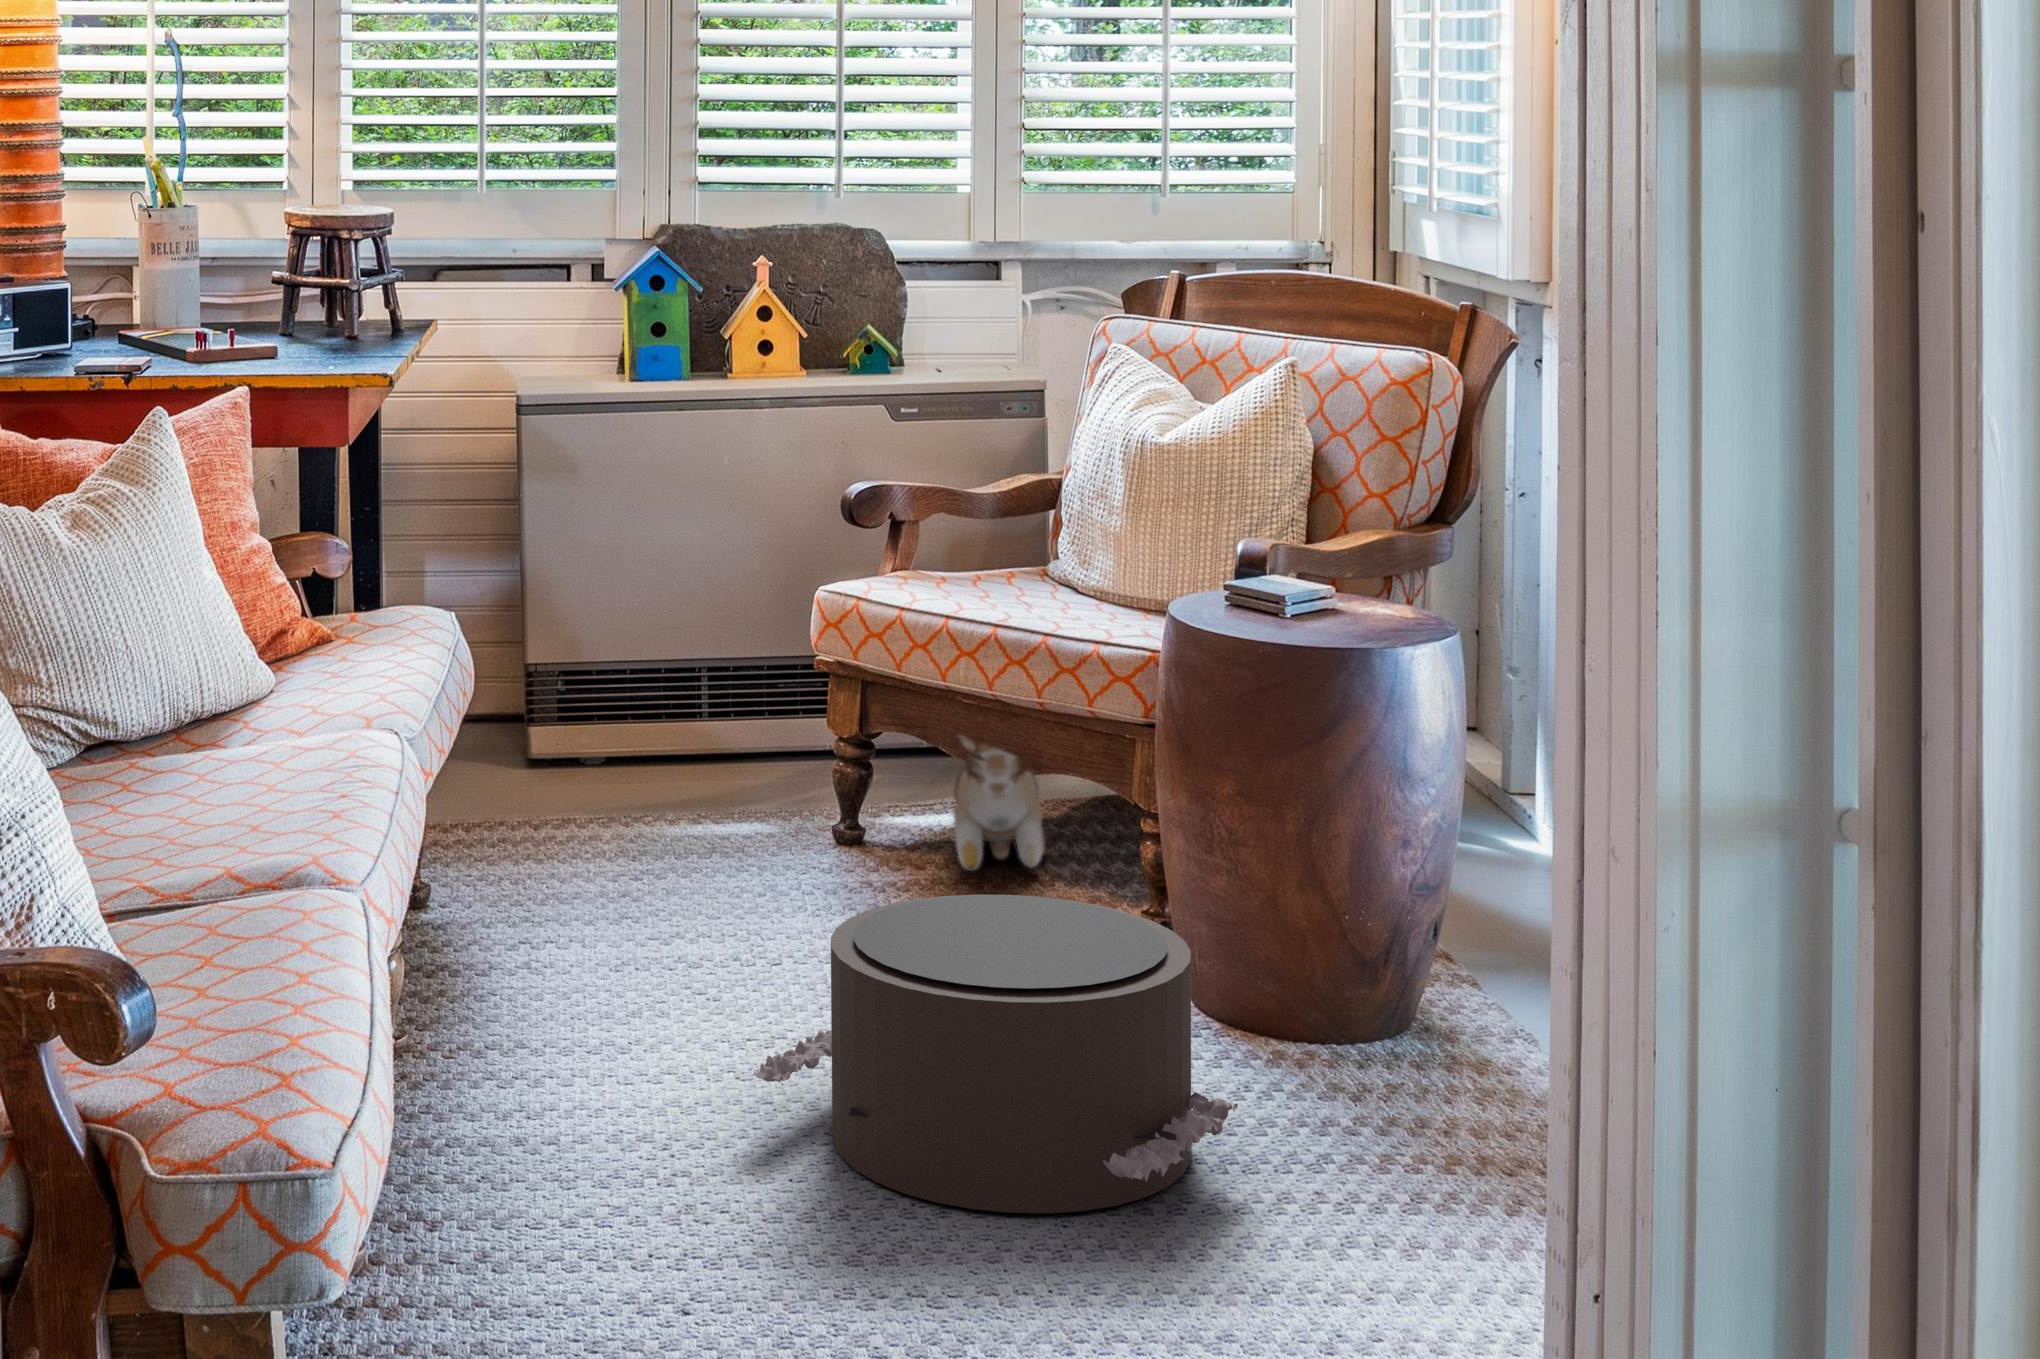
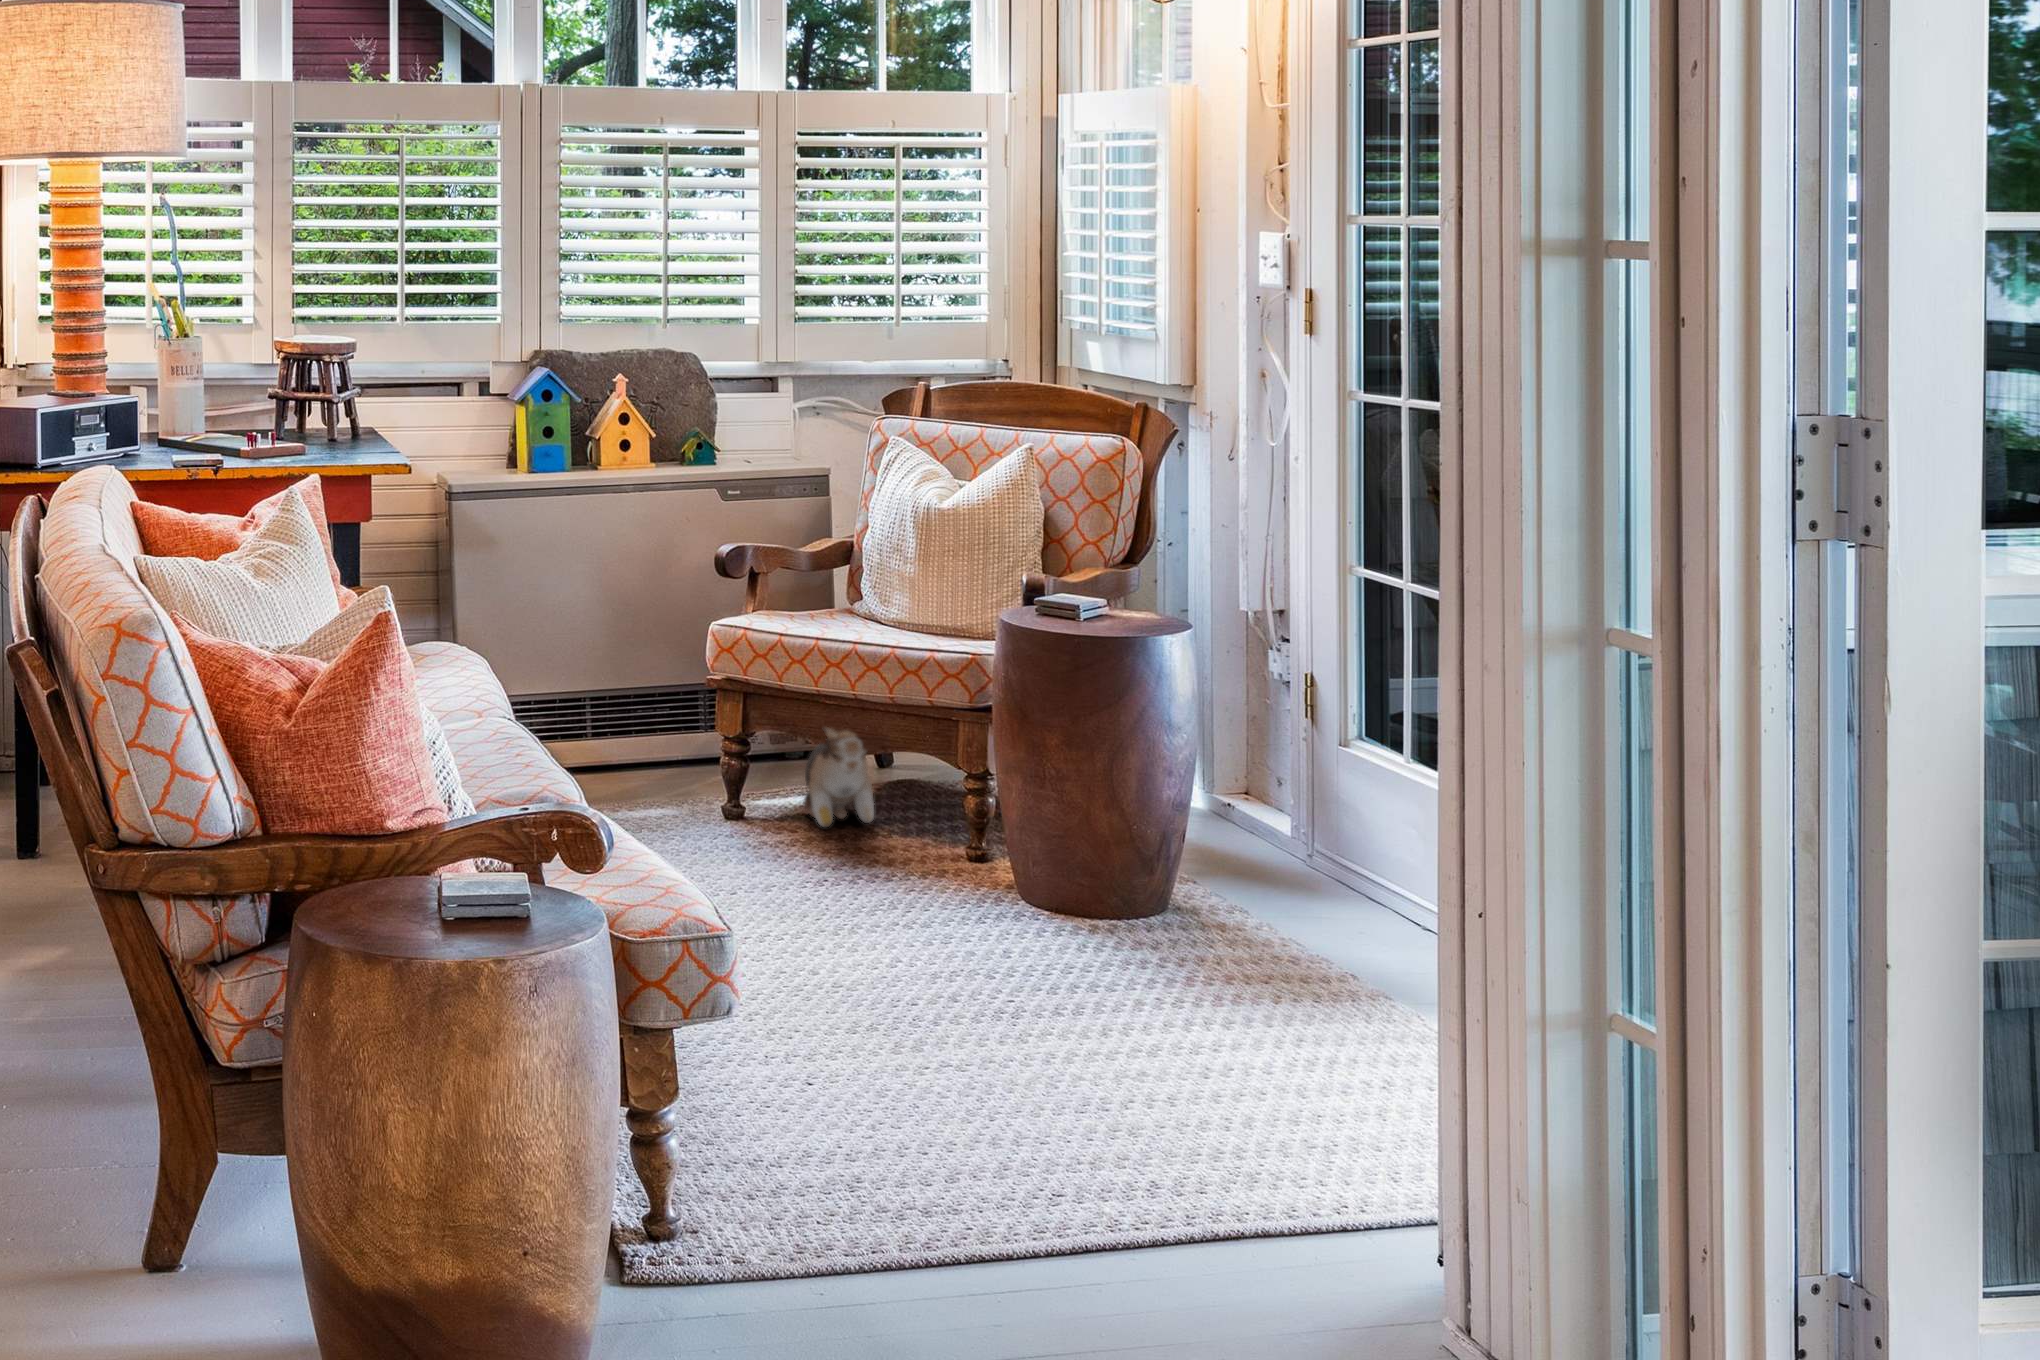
pouf: present [752,894,1238,1213] -> none [793,826,1109,1020]

